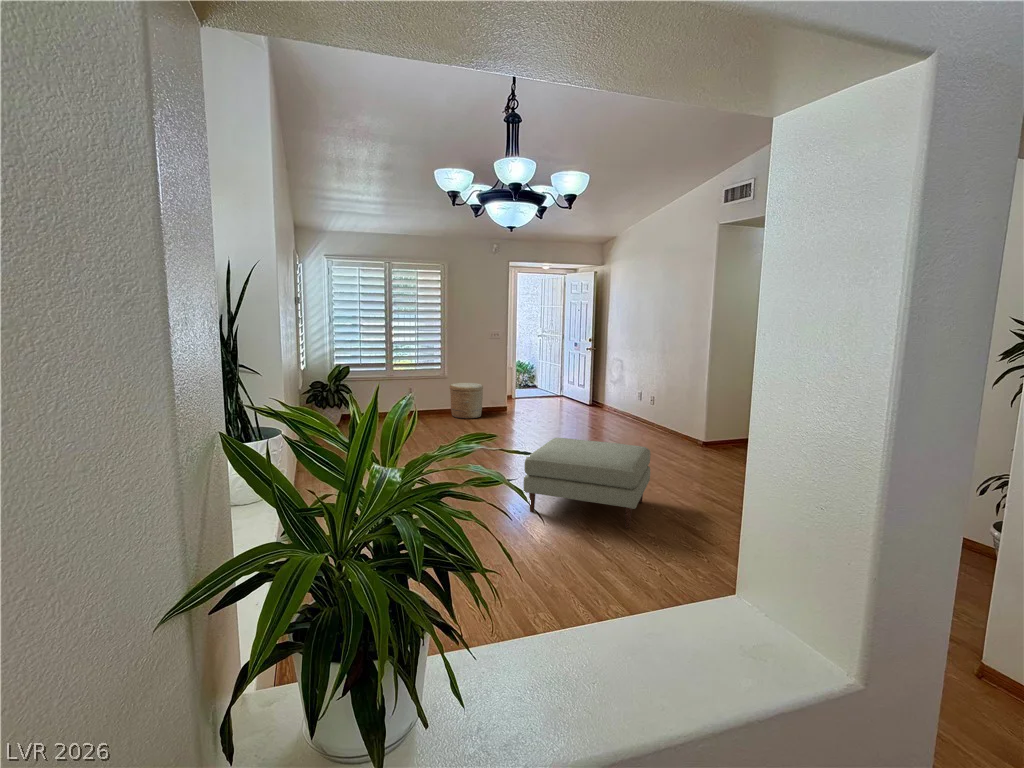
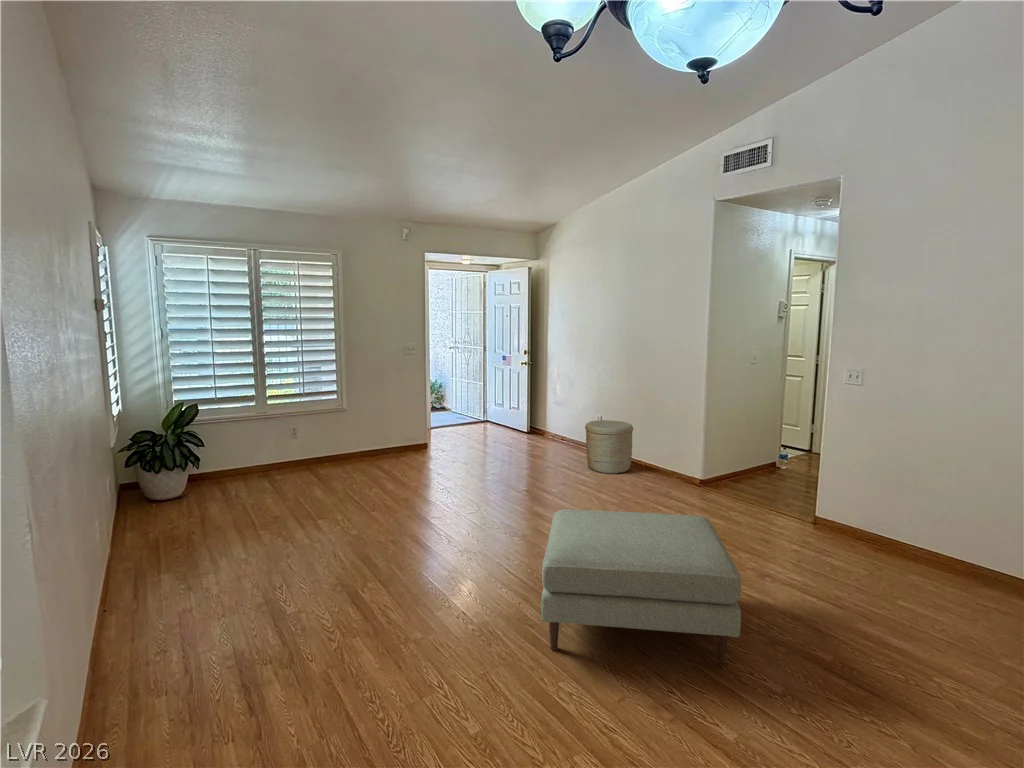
woven basket: present [450,383,483,419] -> present [585,420,633,474]

